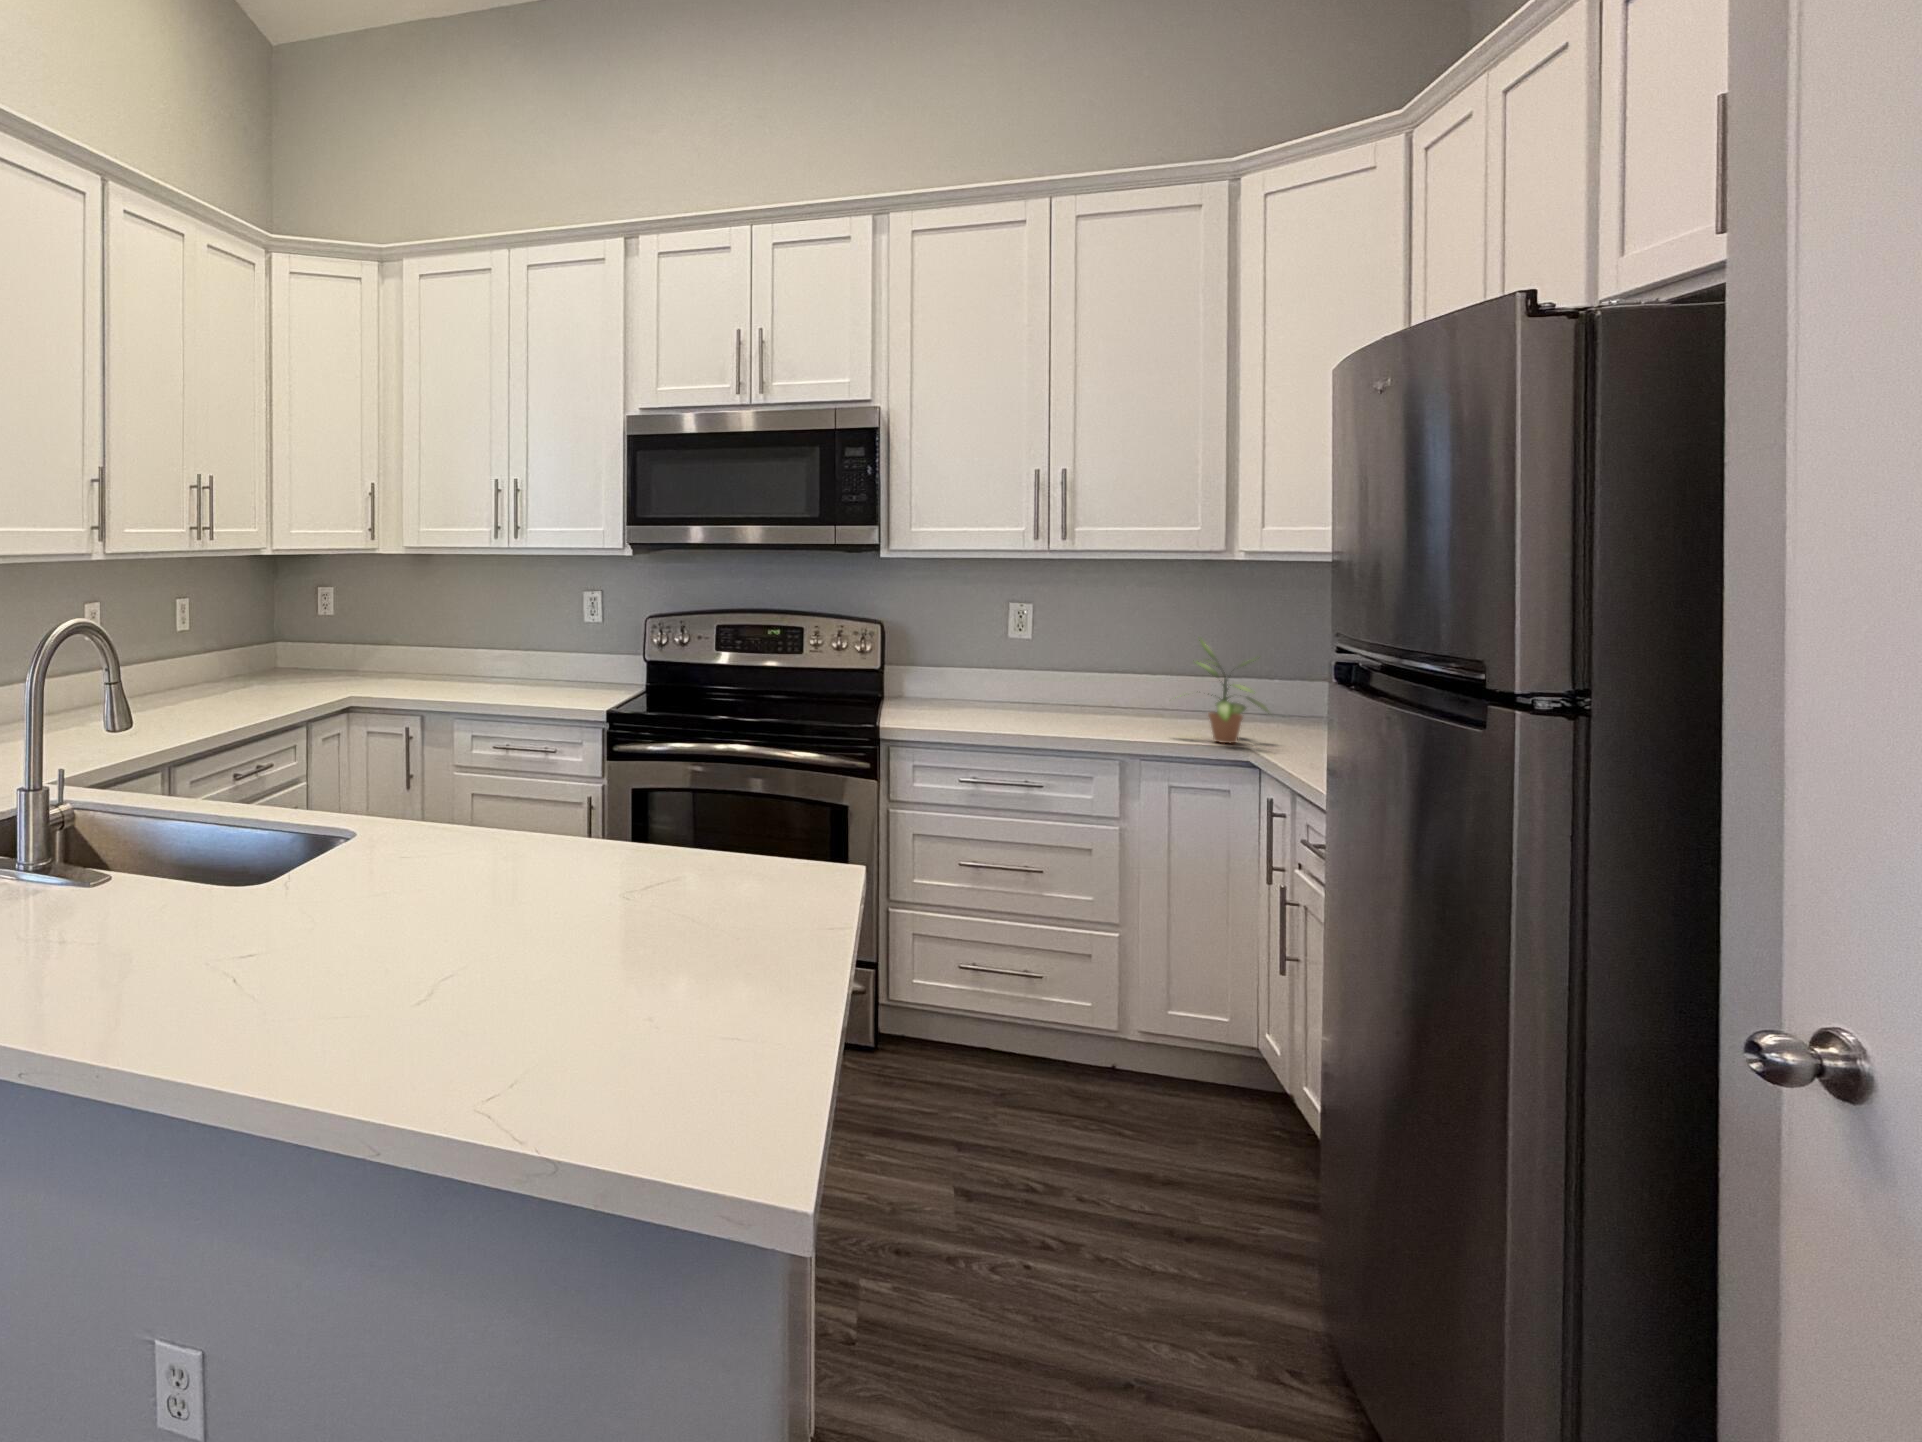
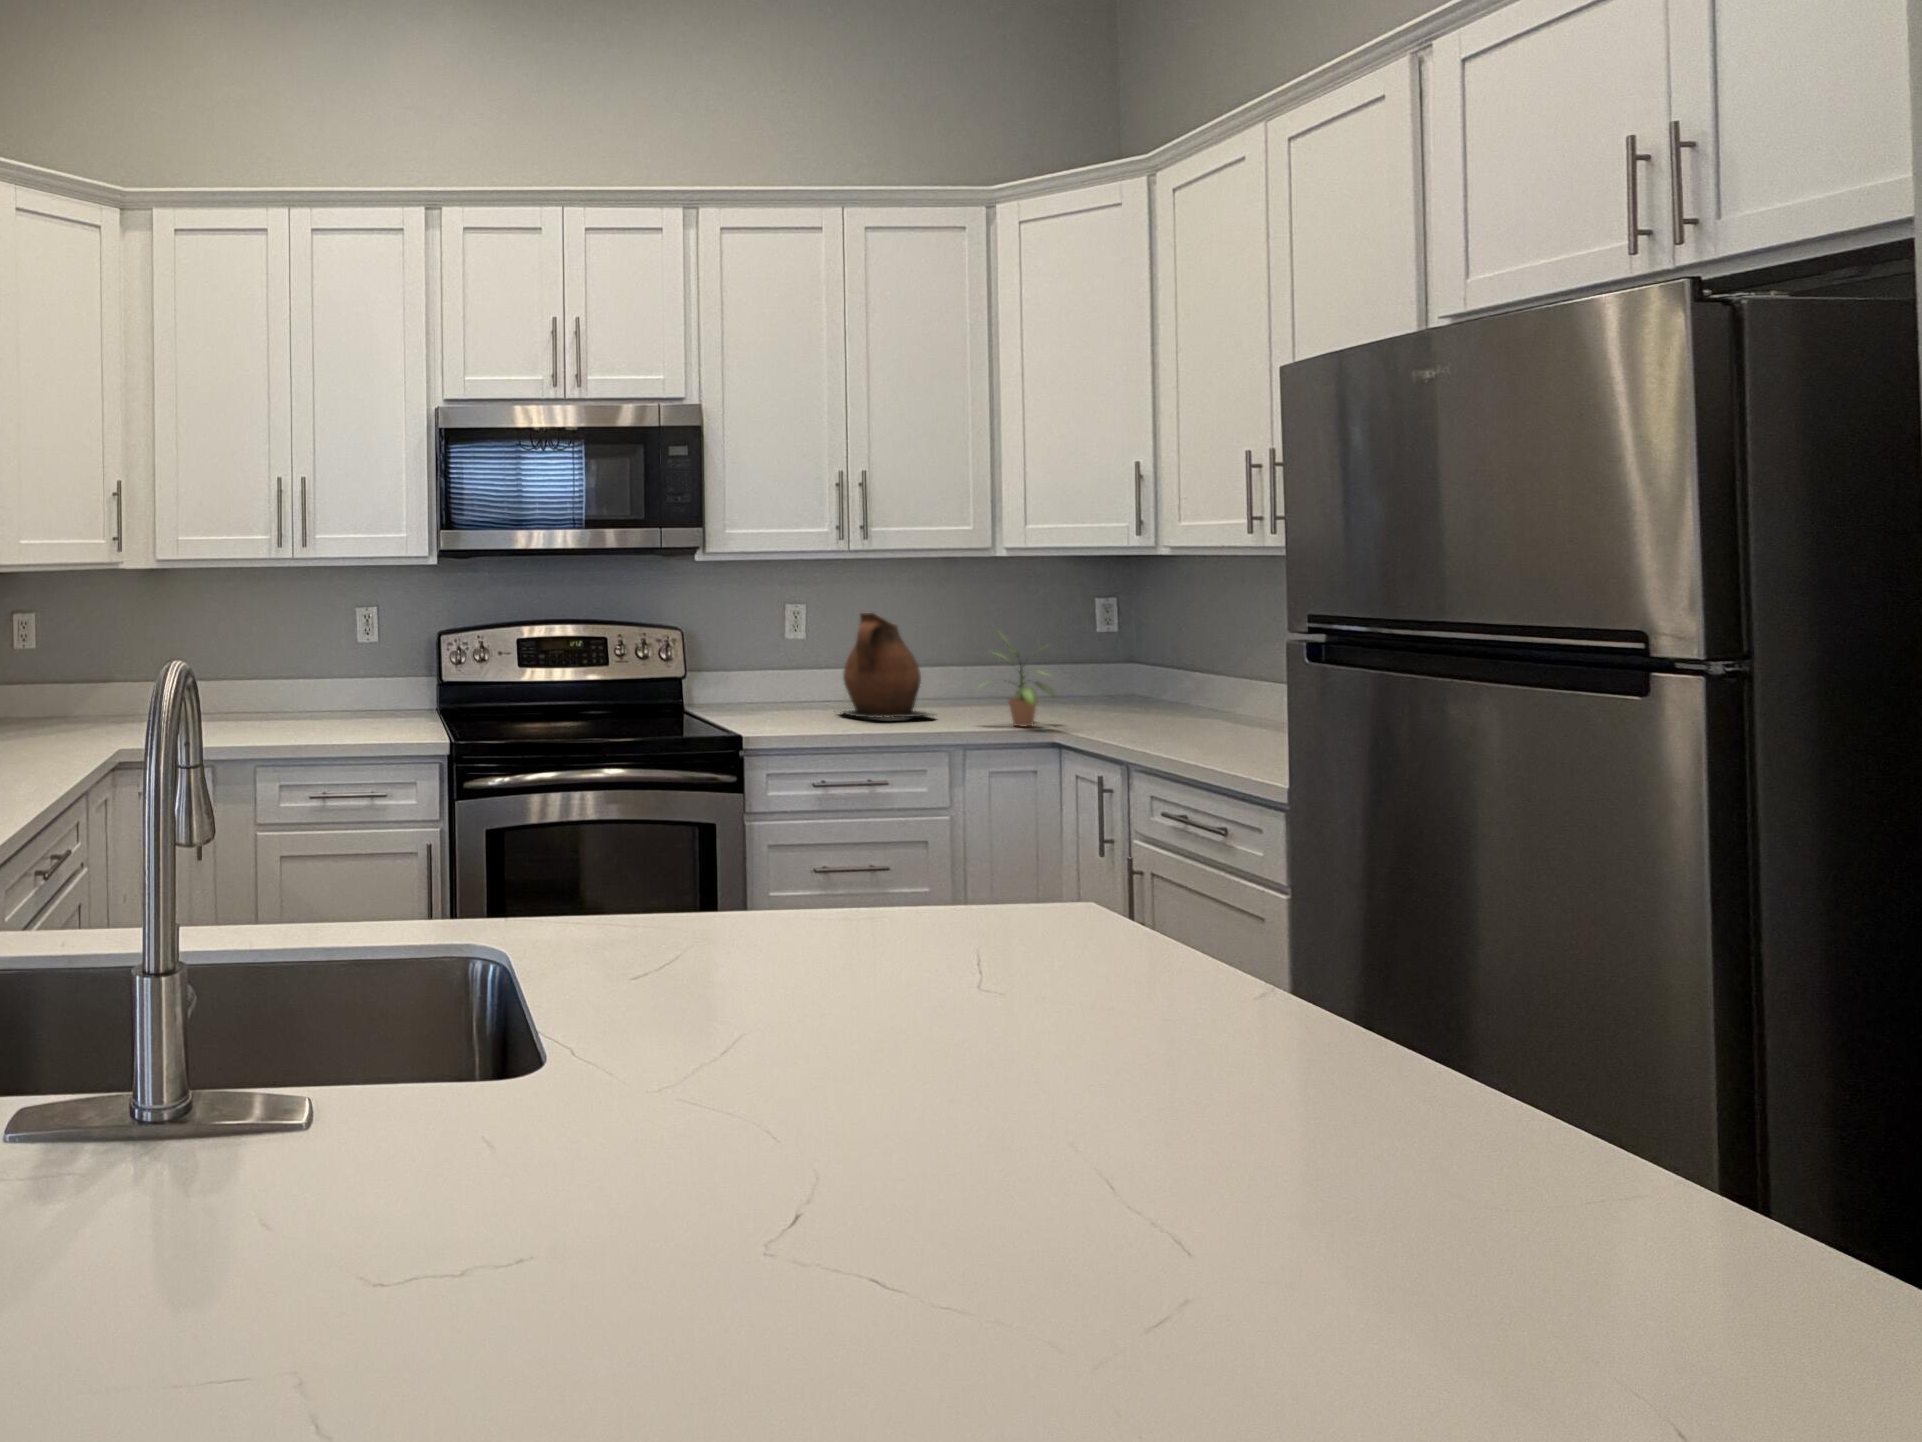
ceramic pitcher: none [1030,615,1140,727] -> present [840,613,933,718]

